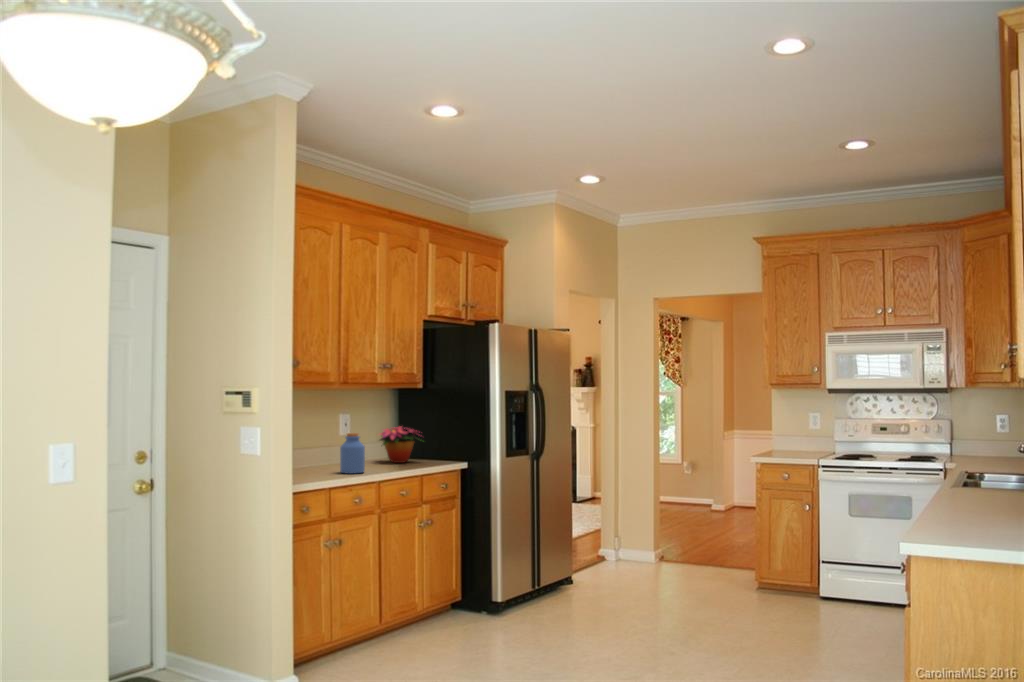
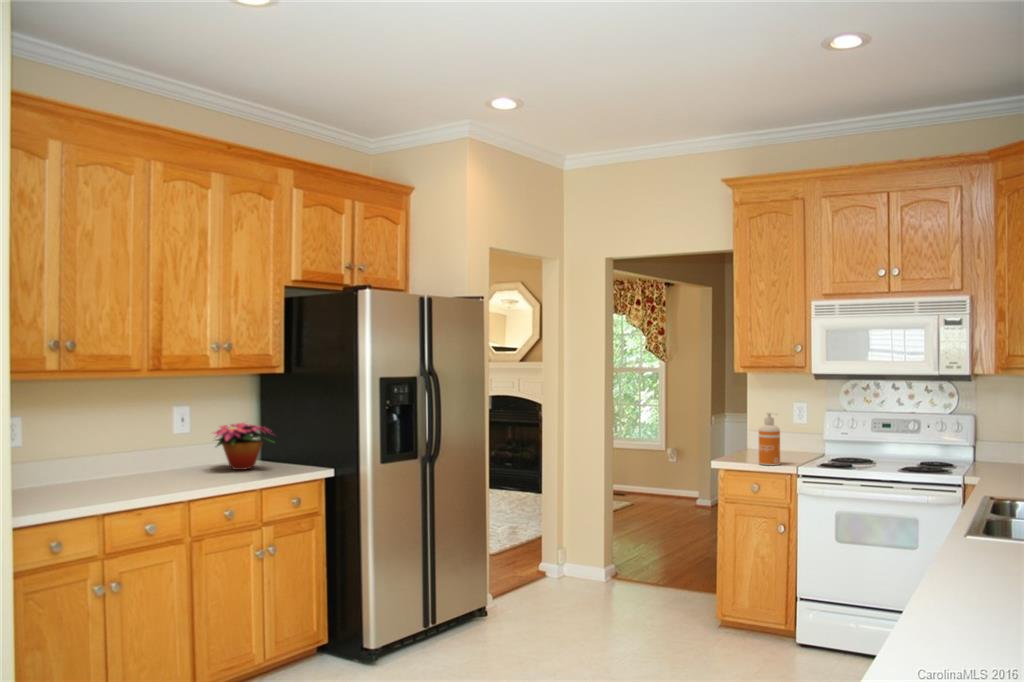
soap dispenser: none [787,419,804,460] -> present [759,413,780,465]
jar: present [340,433,365,474] -> none [129,436,165,491]

